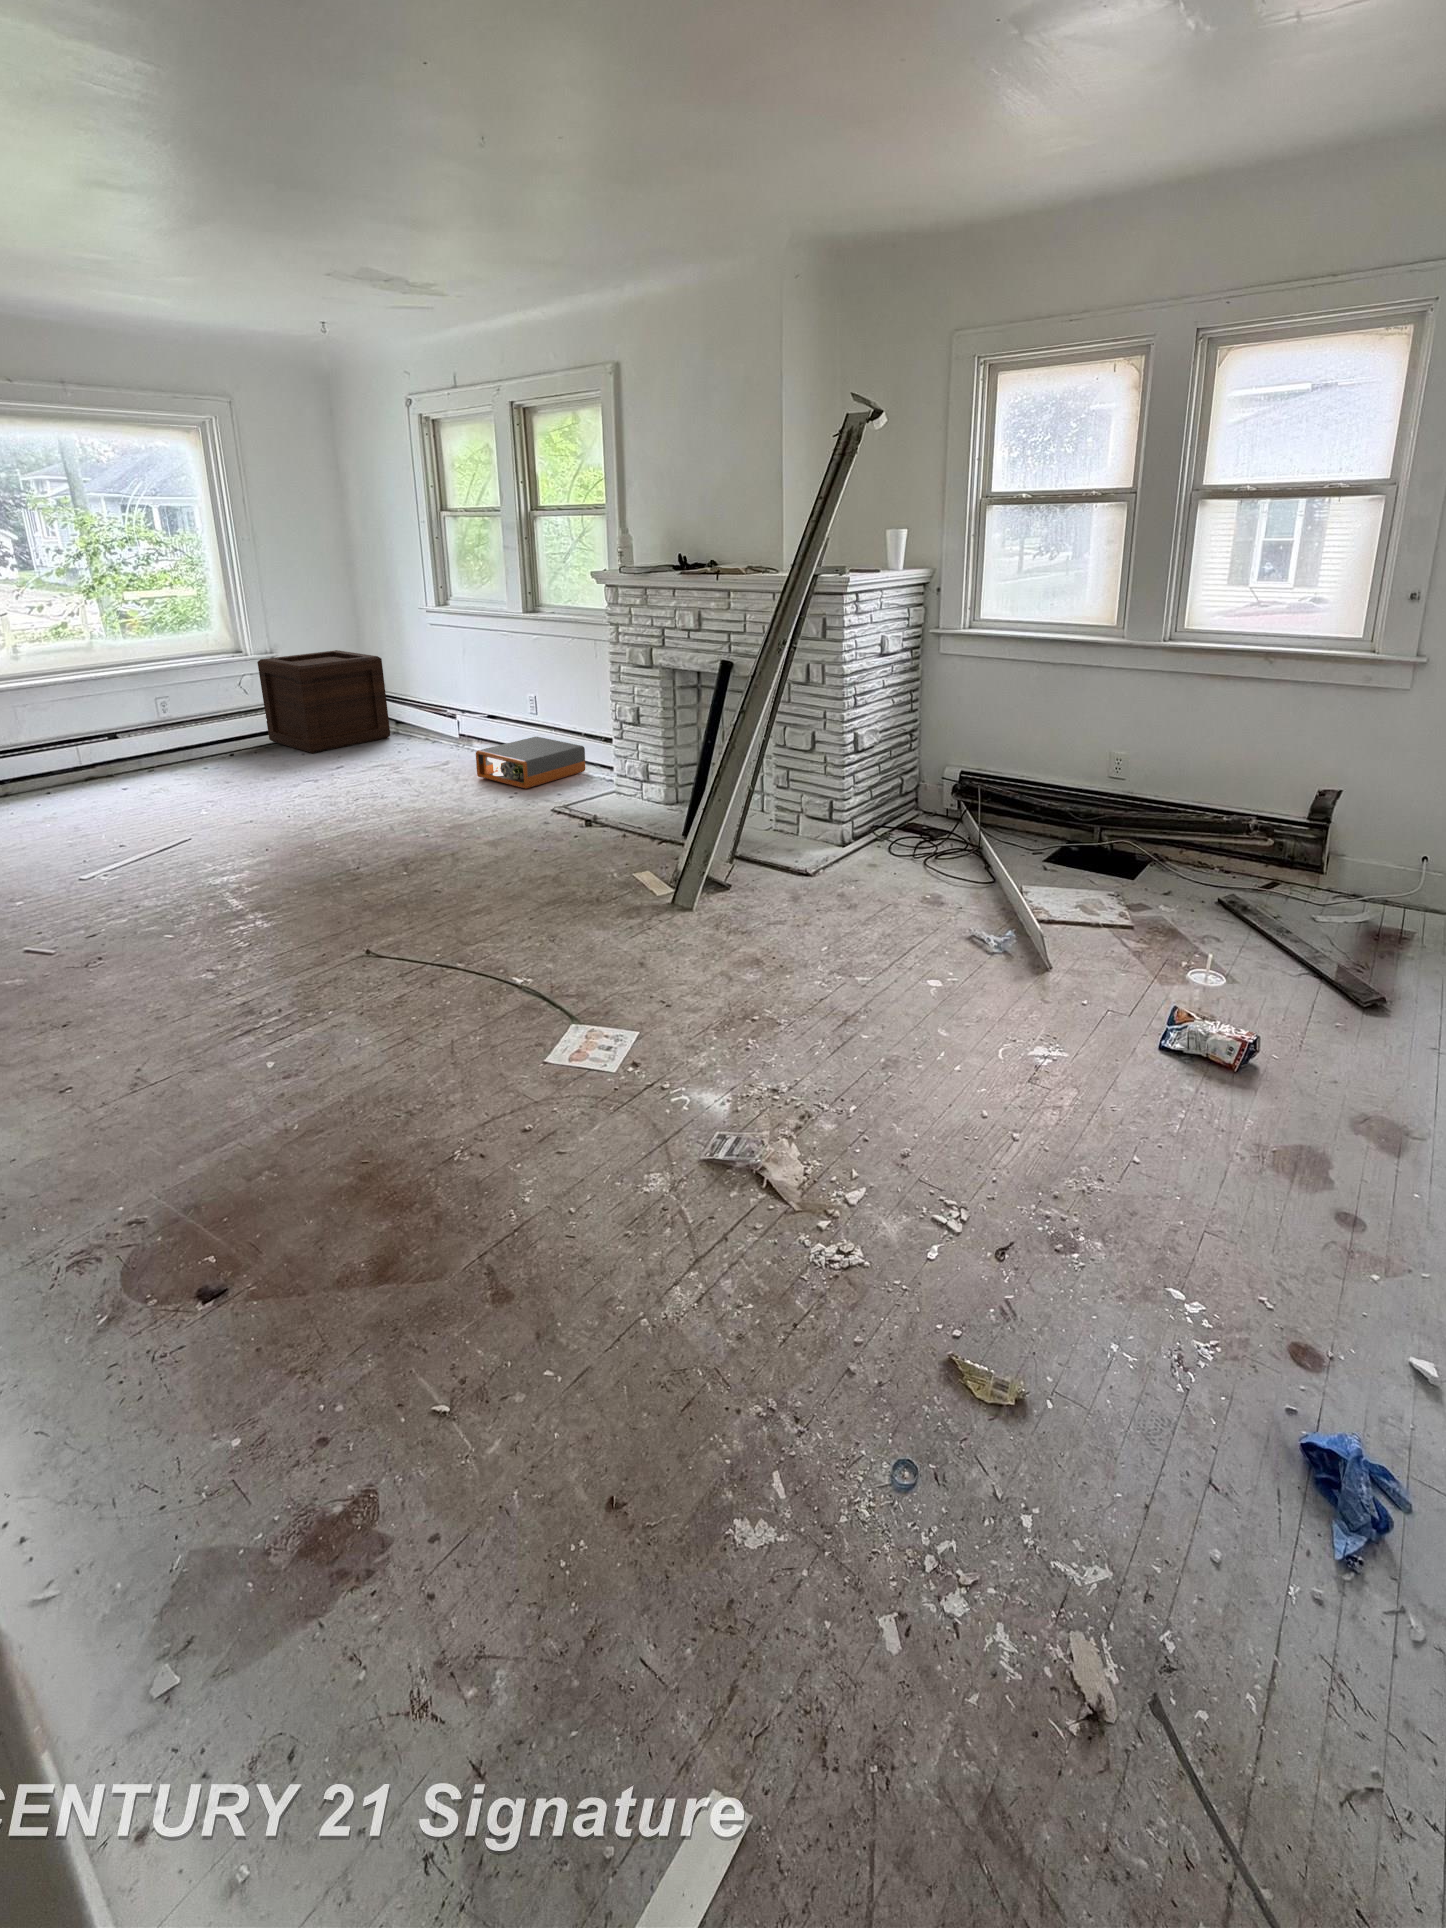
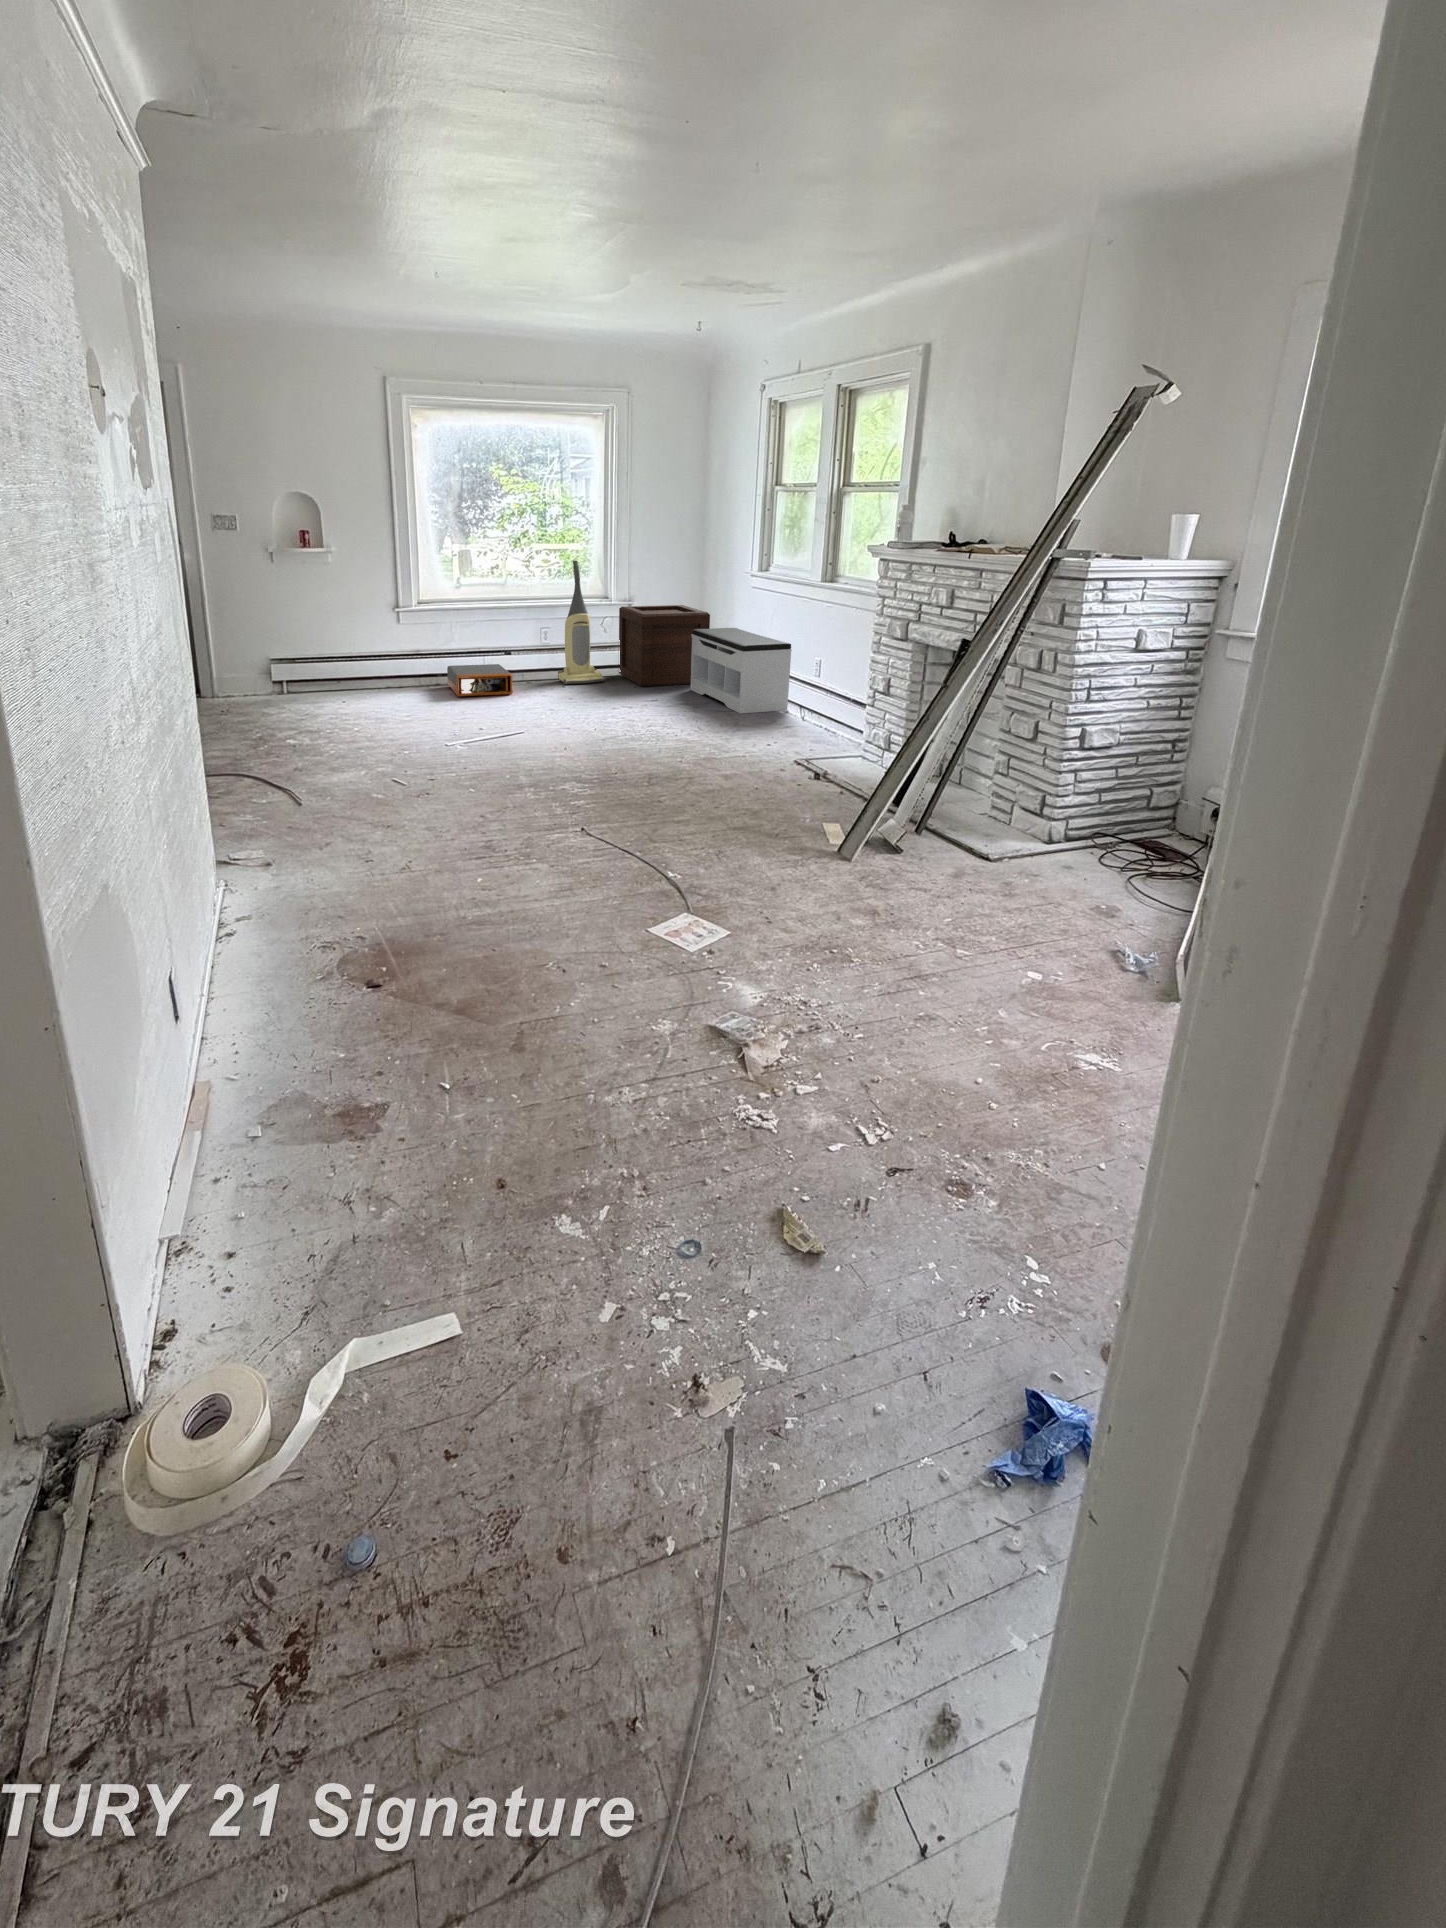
vacuum cleaner: none [185,607,257,766] -> present [558,560,605,685]
bench: none [367,671,503,767] -> present [690,628,792,714]
storage box: present [476,737,585,789] -> present [447,664,513,696]

